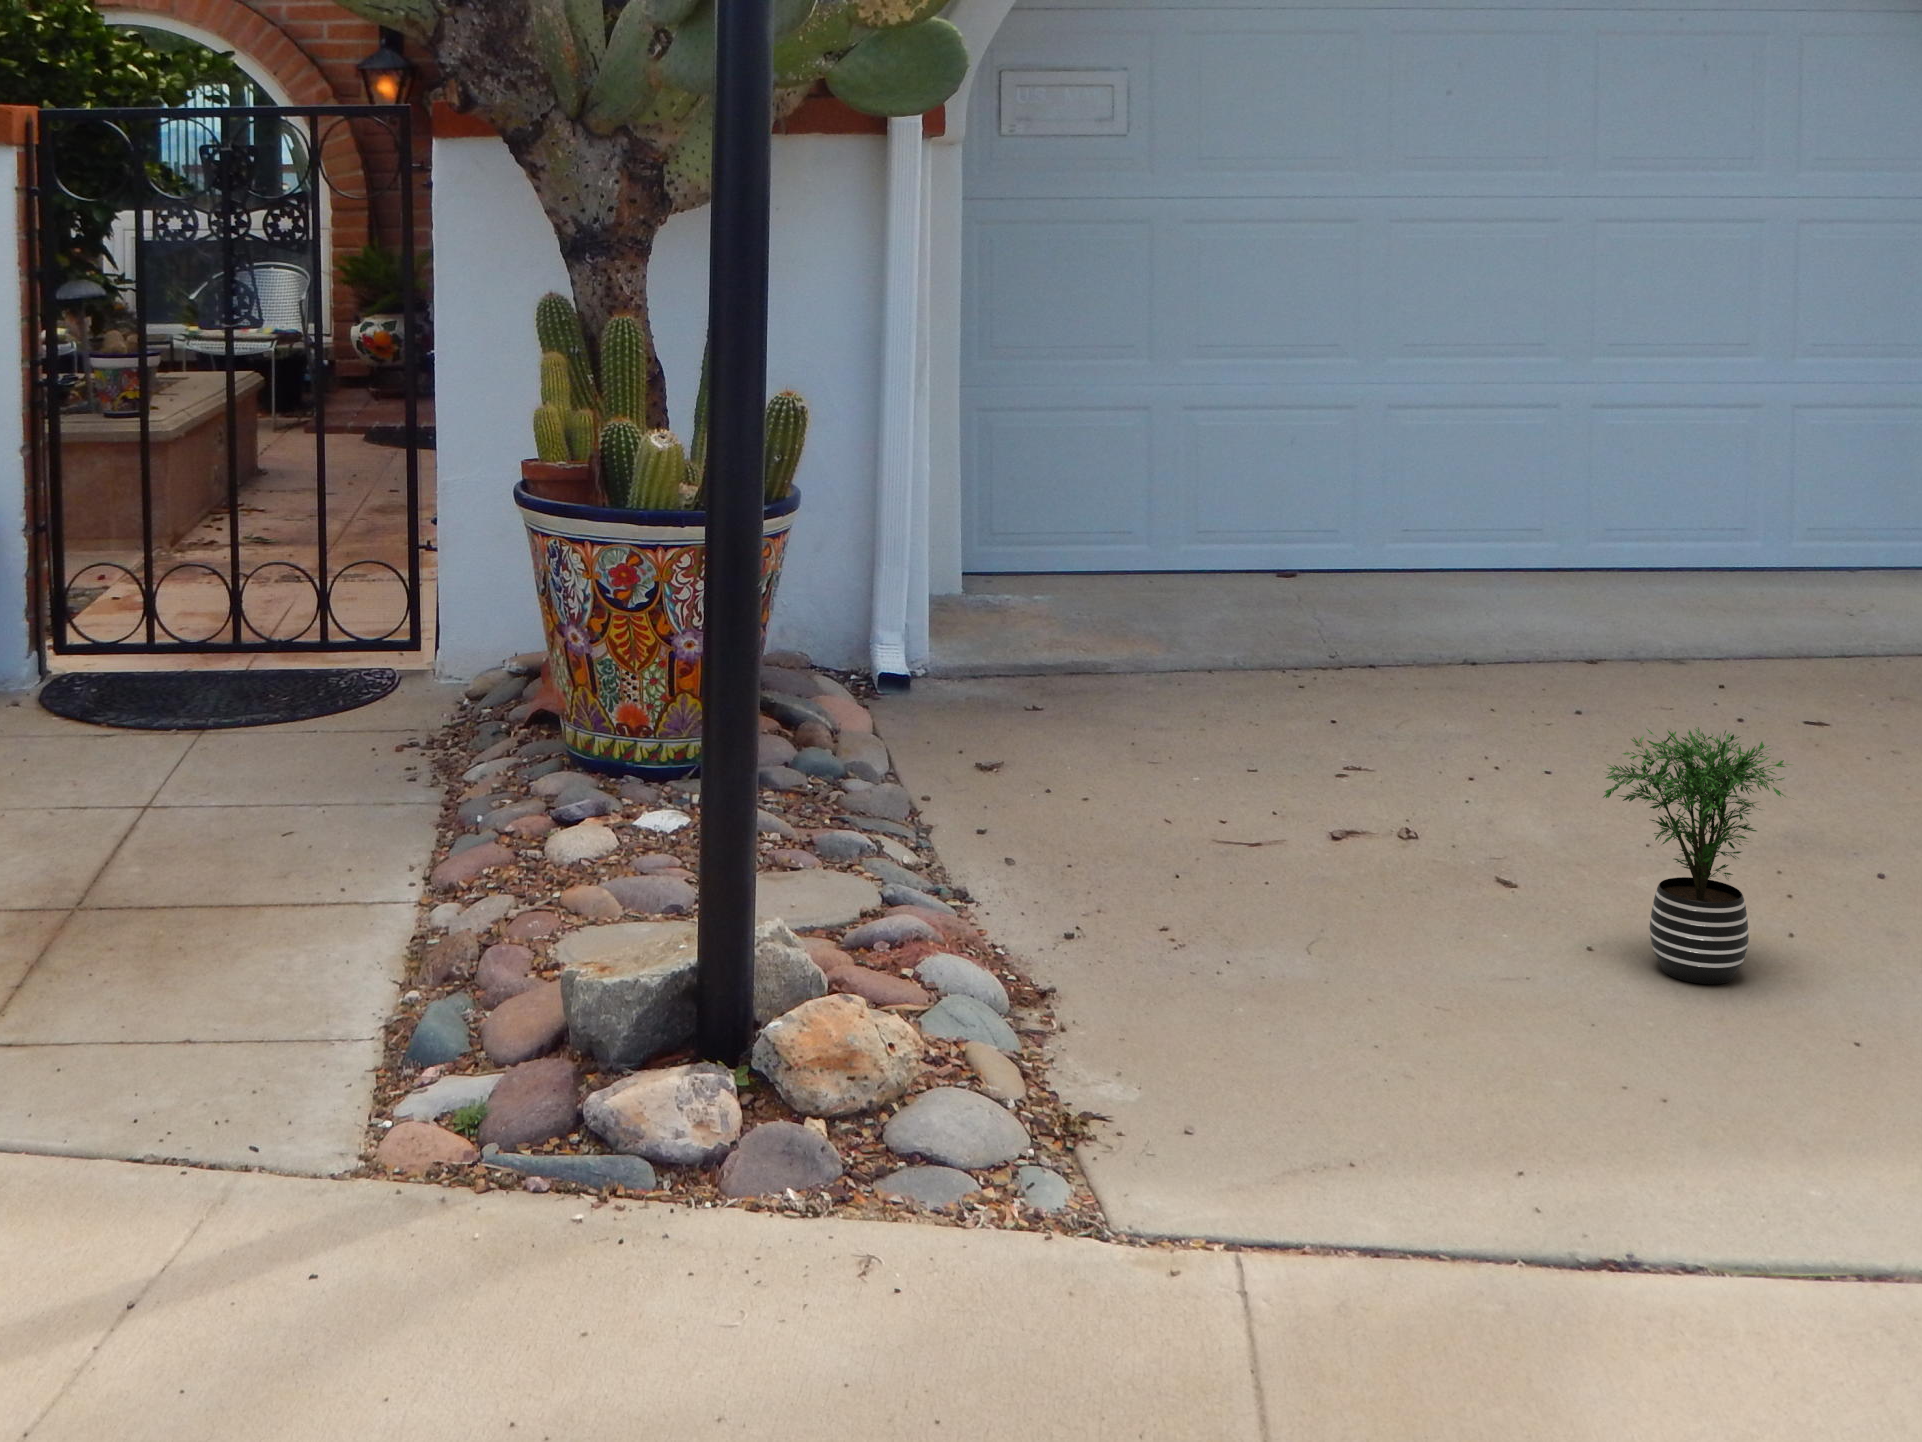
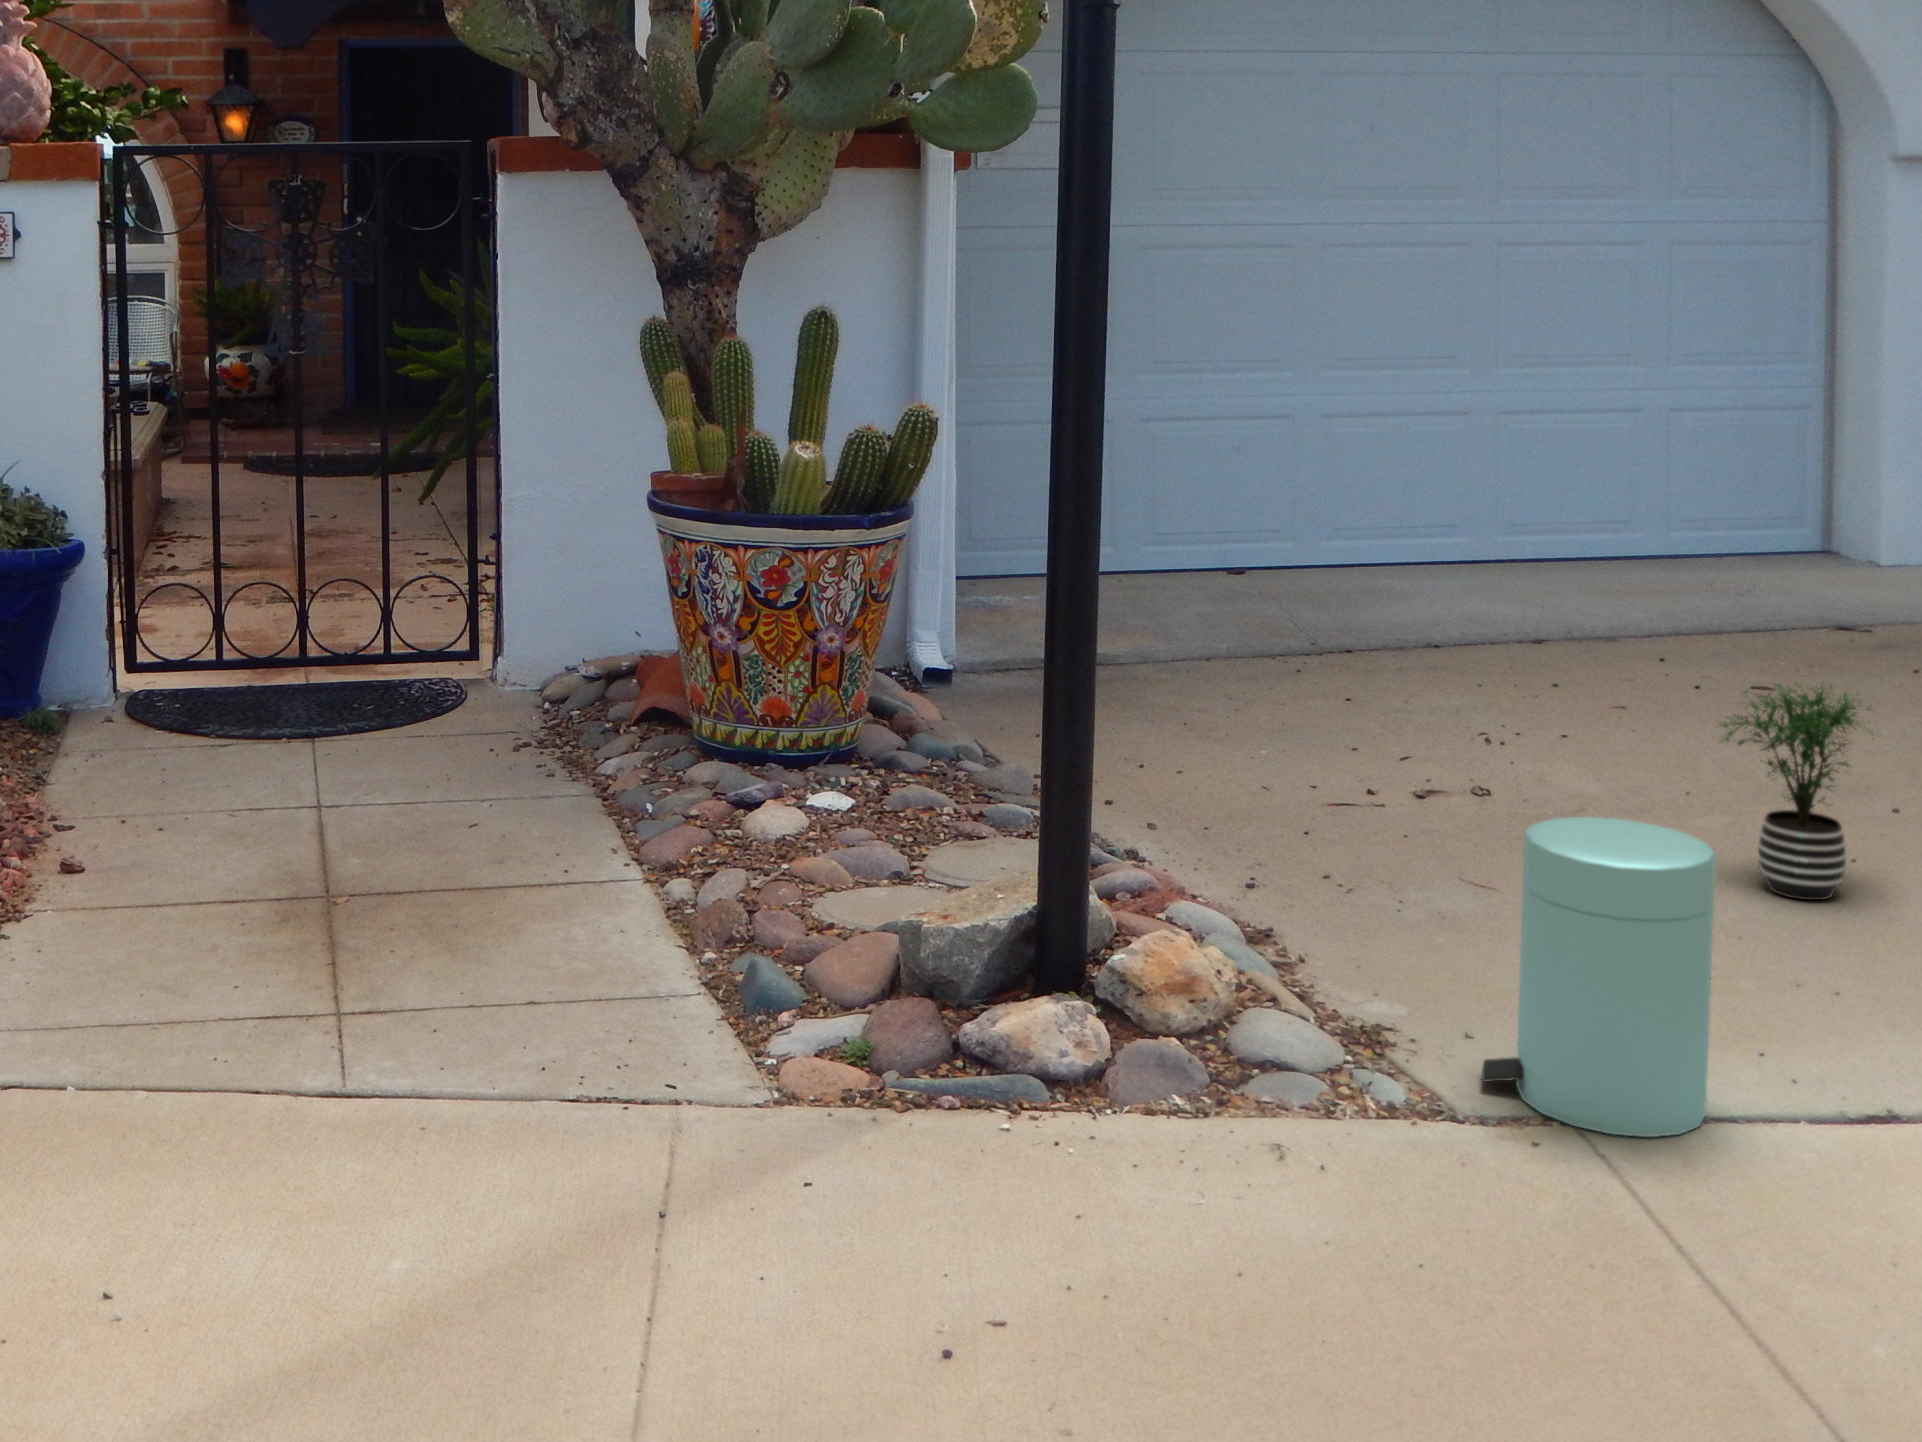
trash can: none [1154,888,1411,1272] -> present [1482,817,1716,1137]

